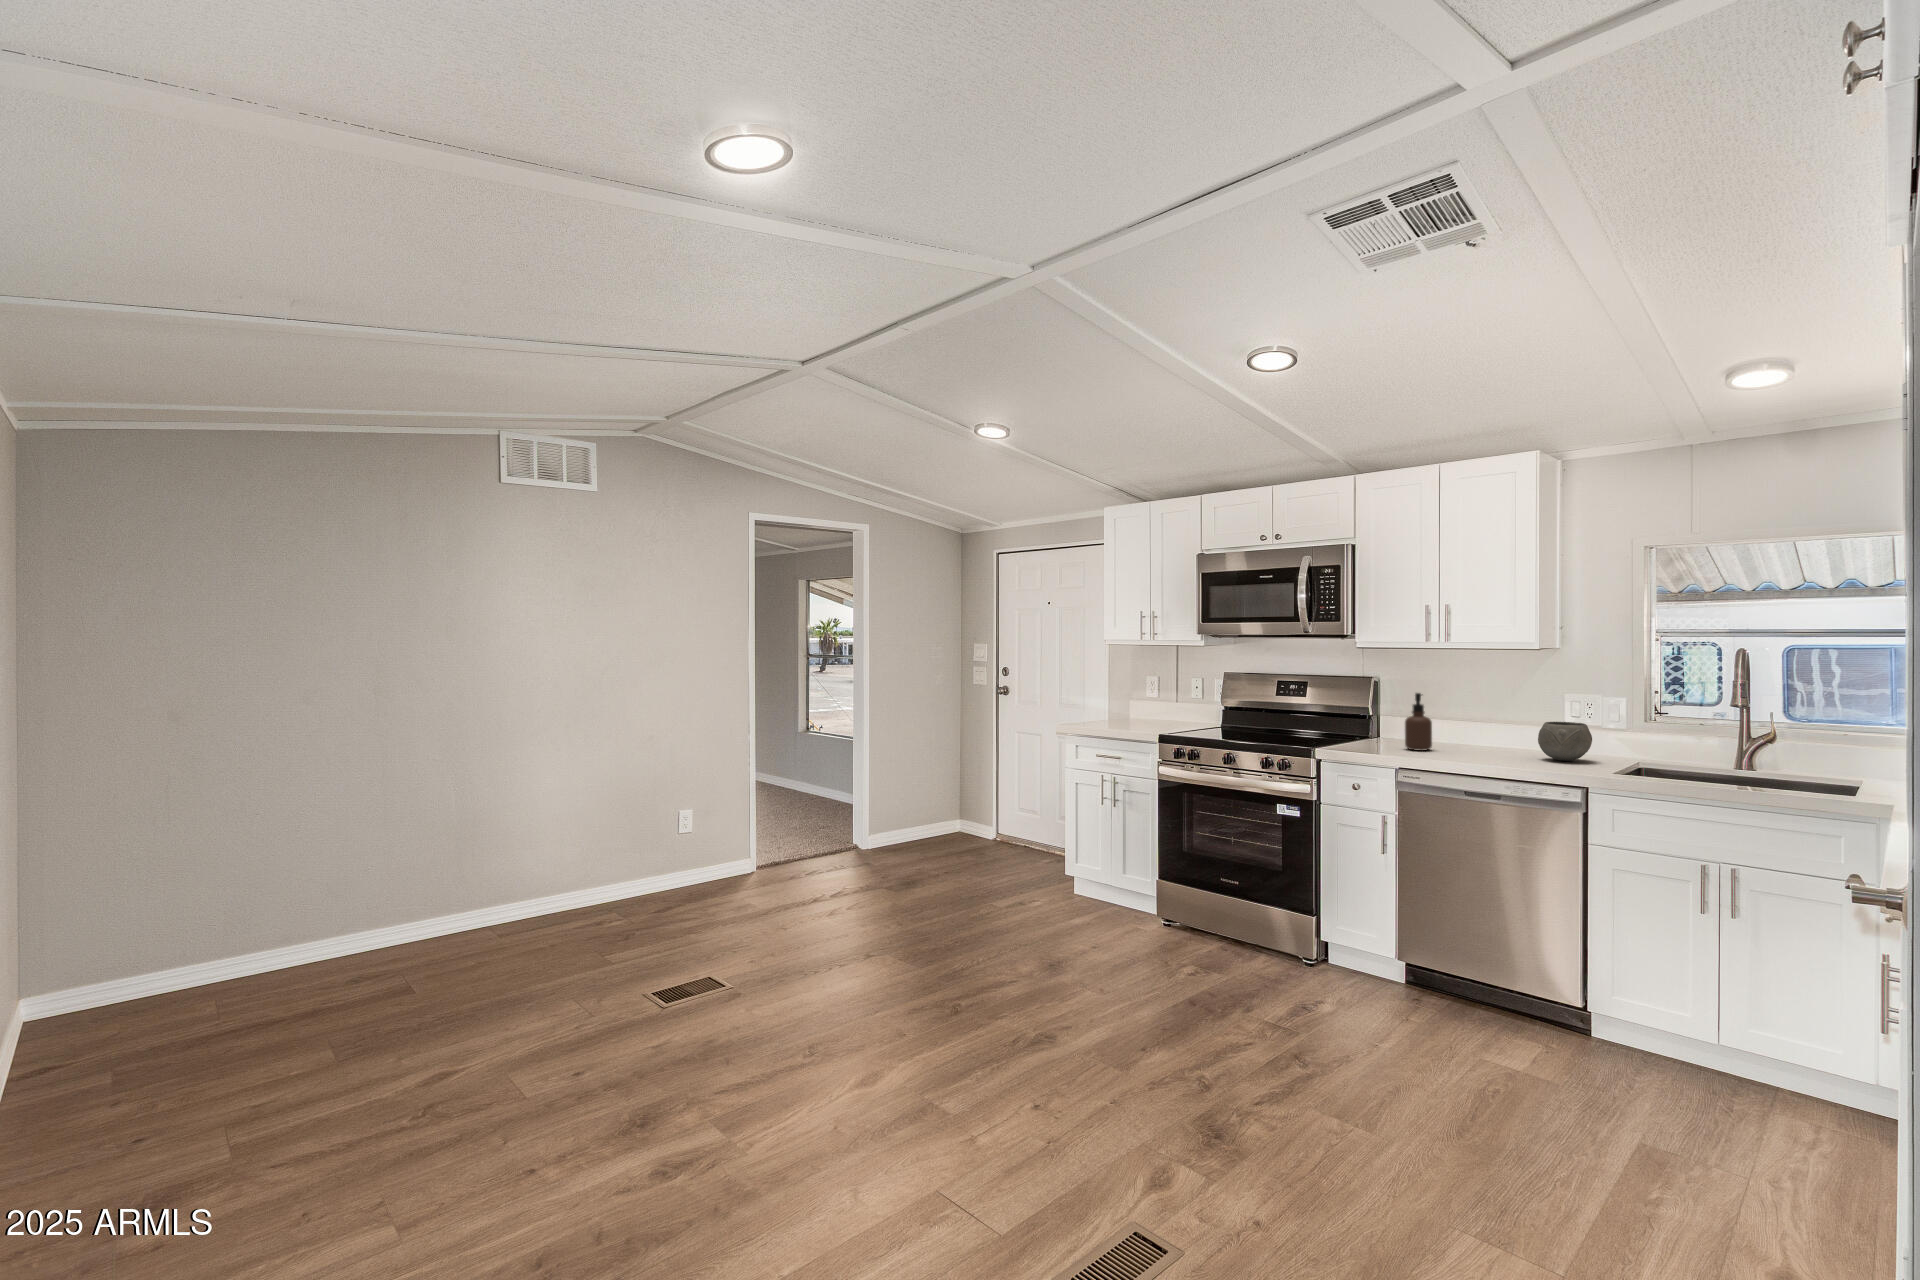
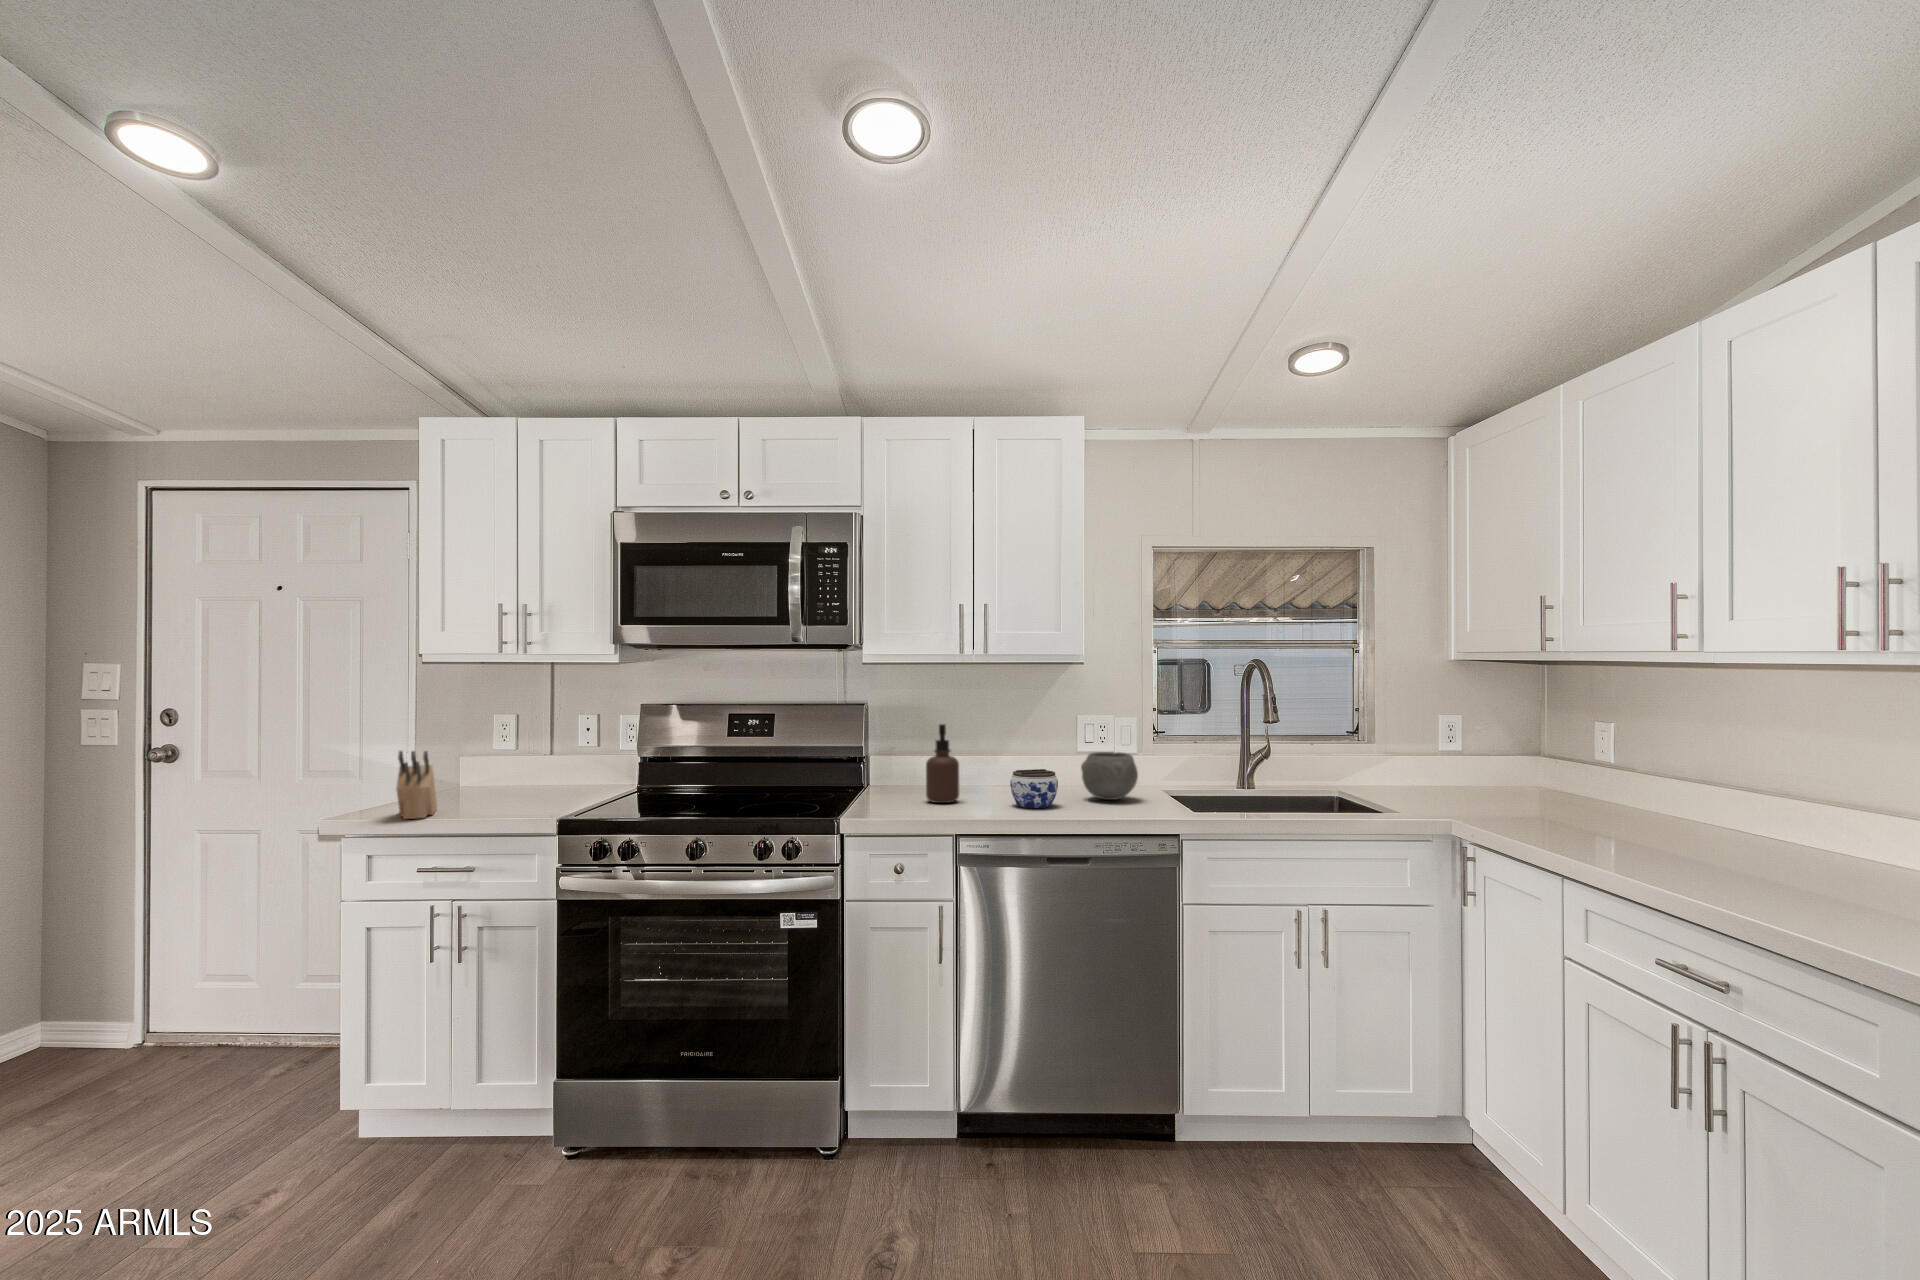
knife block: none [1088,693,1112,731] -> present [396,751,437,819]
jar: none [1464,730,1505,759] -> present [1010,769,1058,808]

